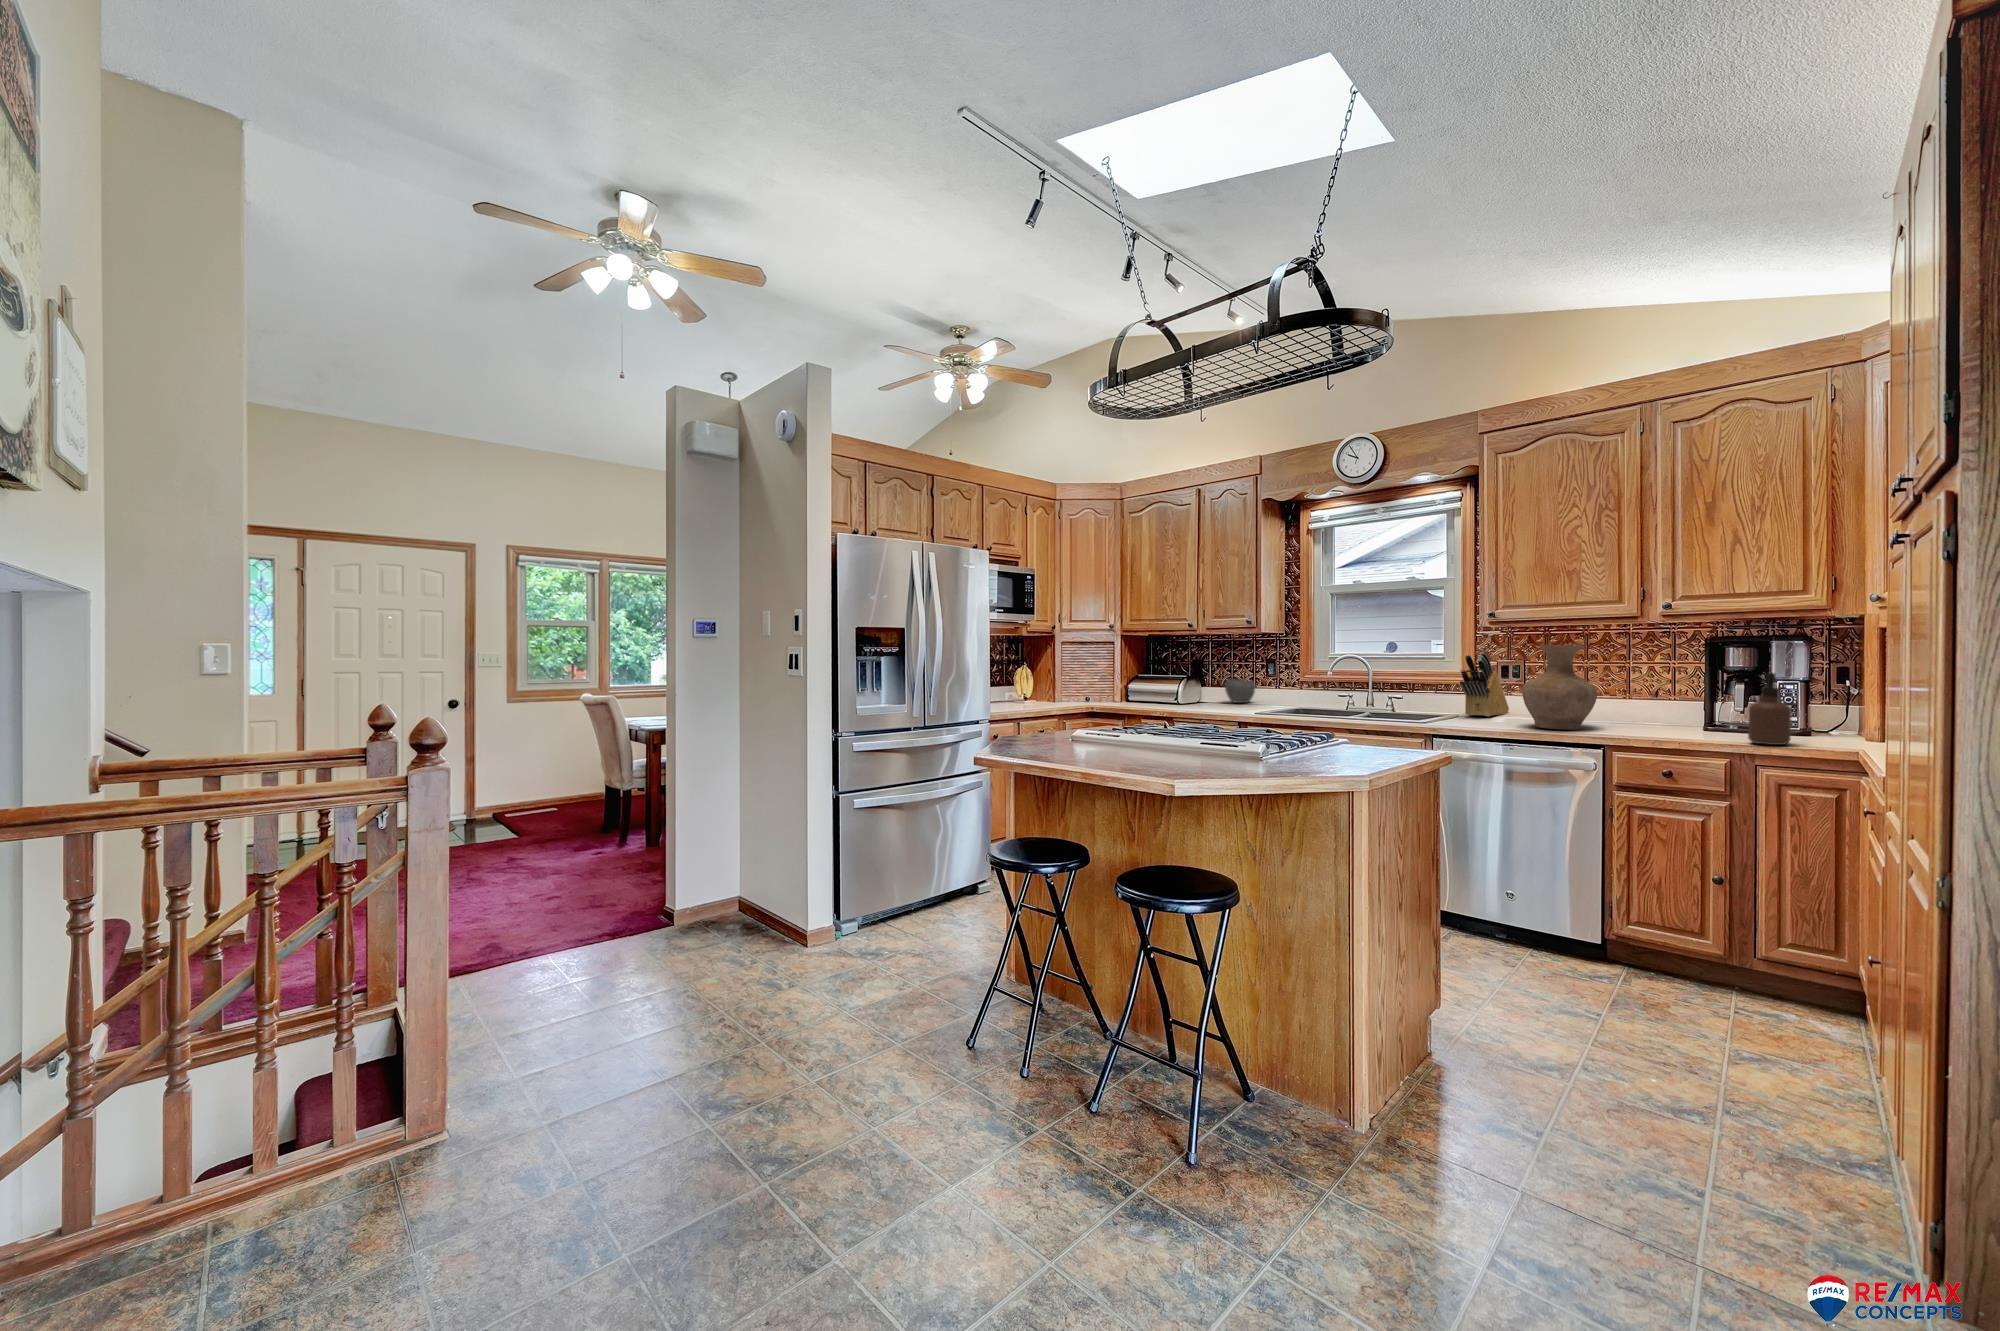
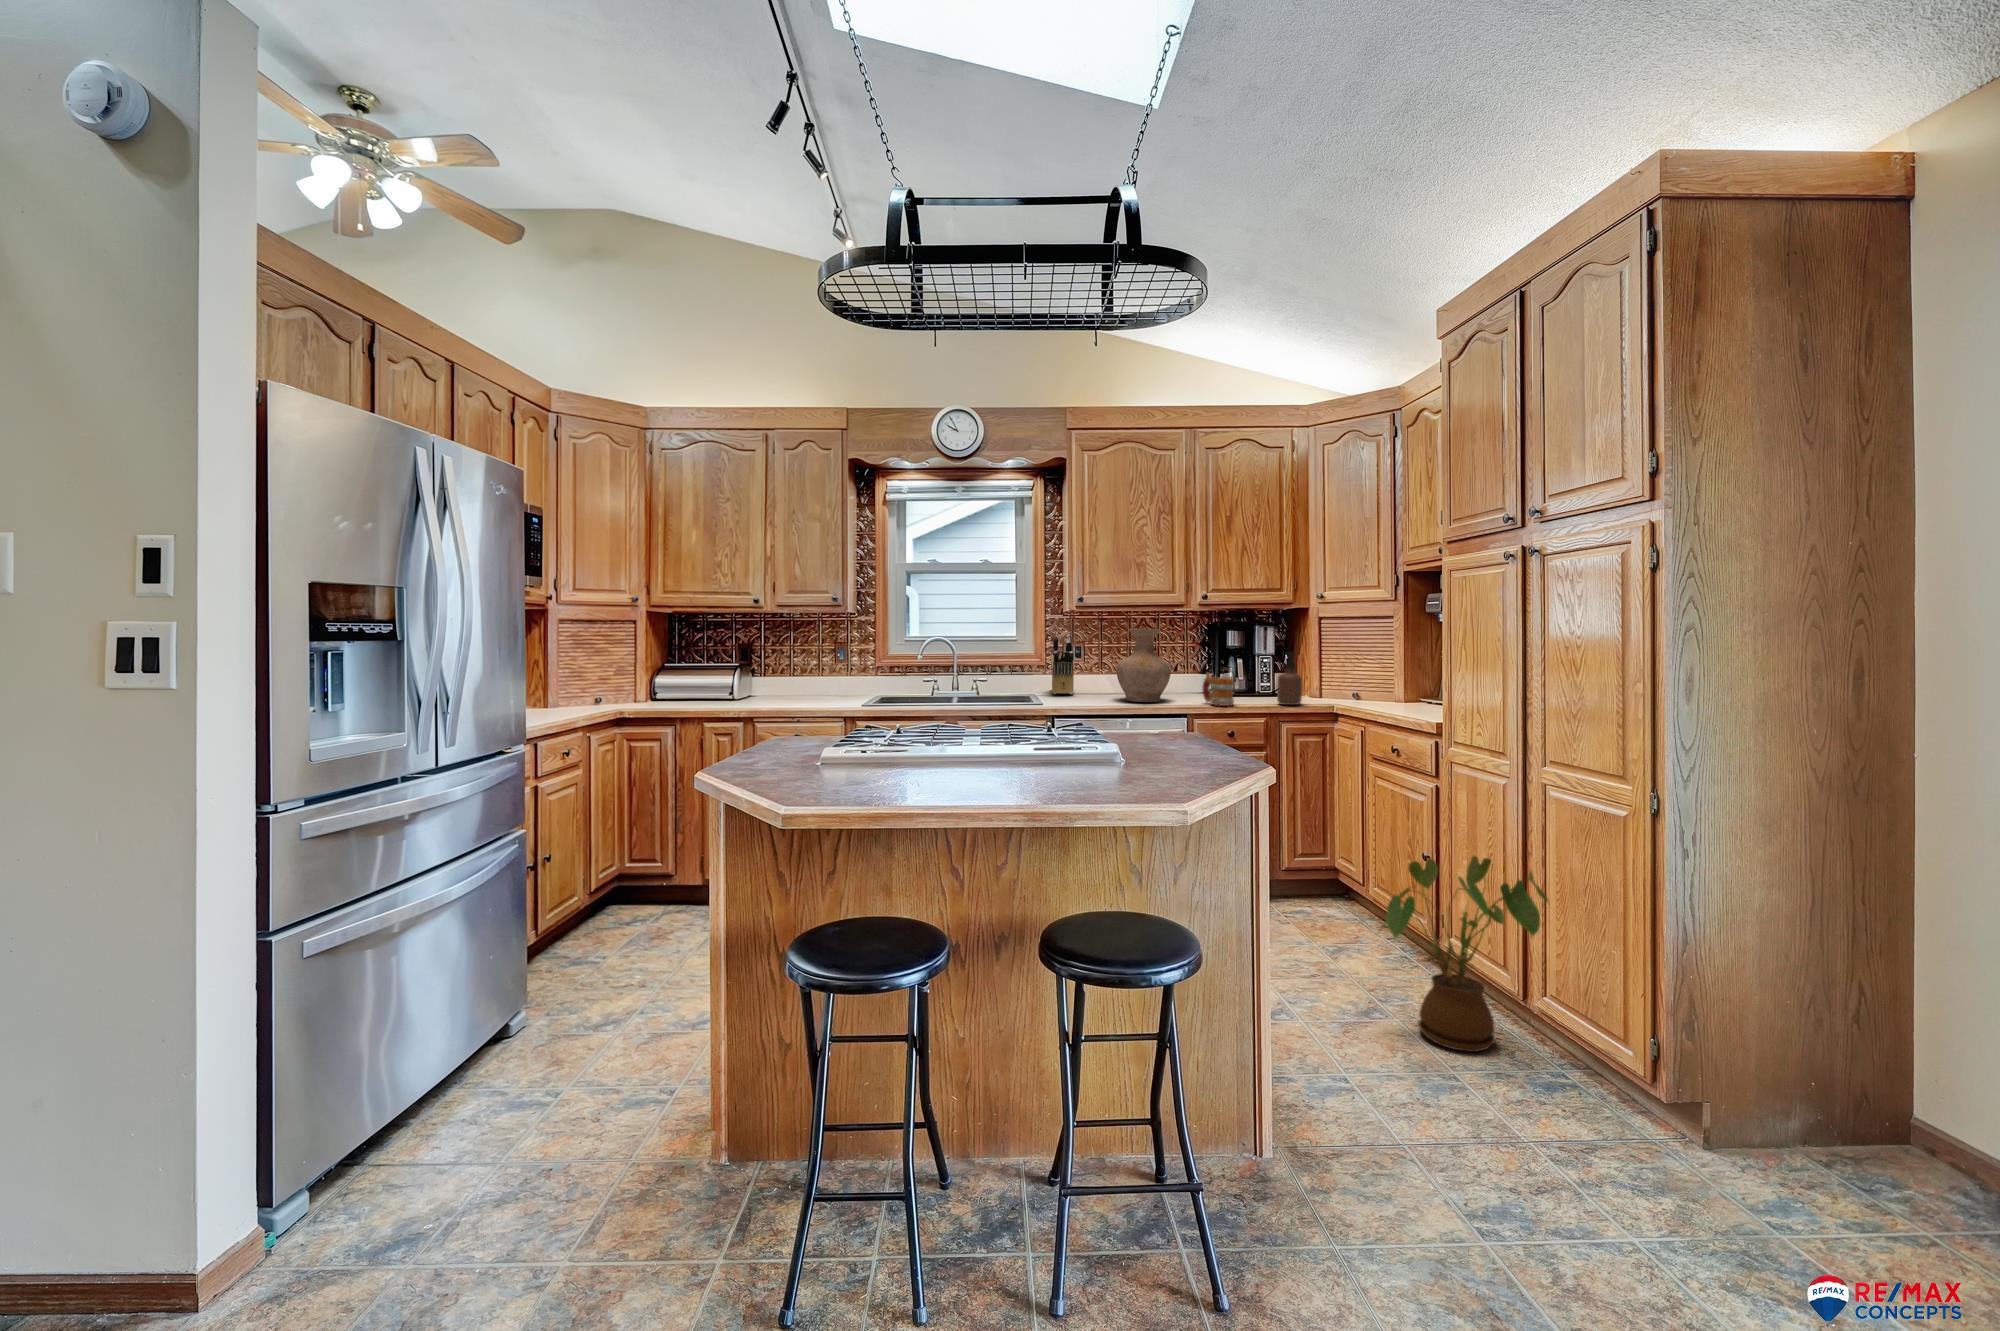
bowl: present [1224,678,1256,703] -> none [782,664,823,692]
mug: none [1632,697,1674,739] -> present [1203,673,1234,706]
house plant: none [1593,948,1891,1218] -> present [1380,856,1548,1052]

